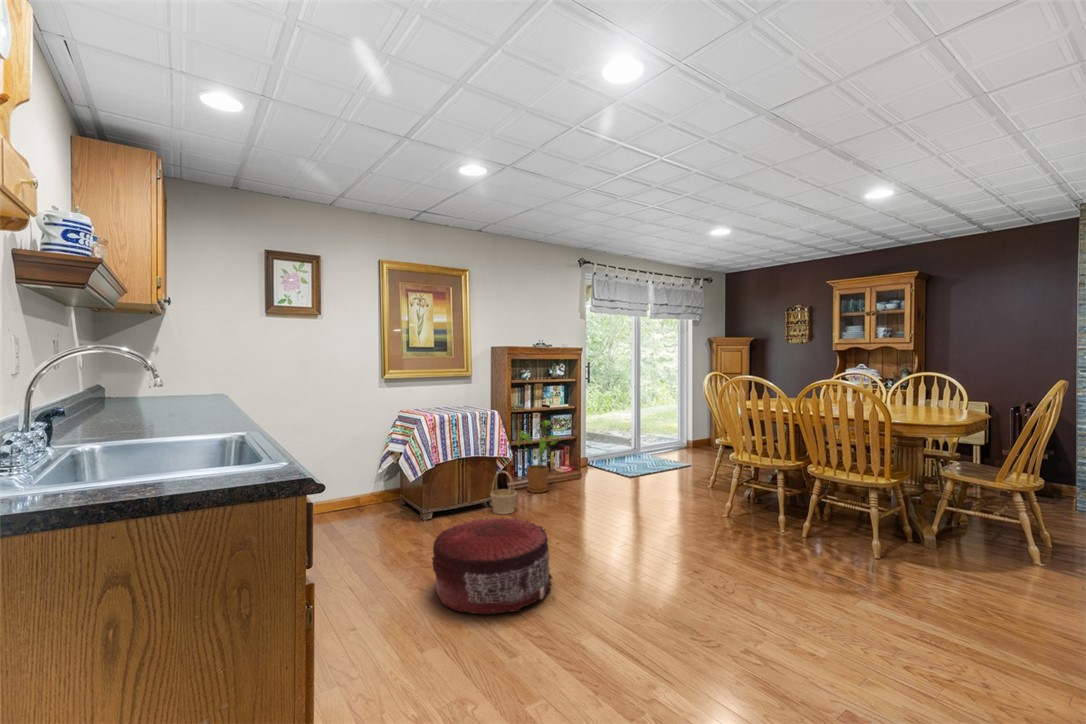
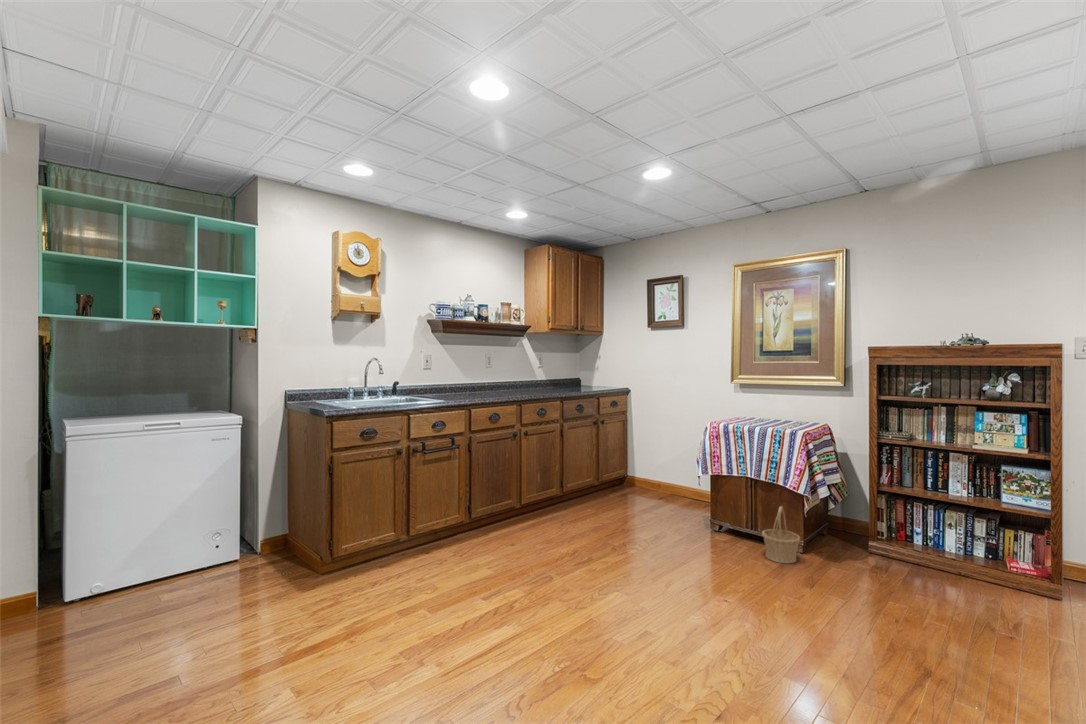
house plant: present [517,420,559,493] -> none [874,463,954,577]
pouf: present [432,517,552,614] -> none [515,508,618,596]

